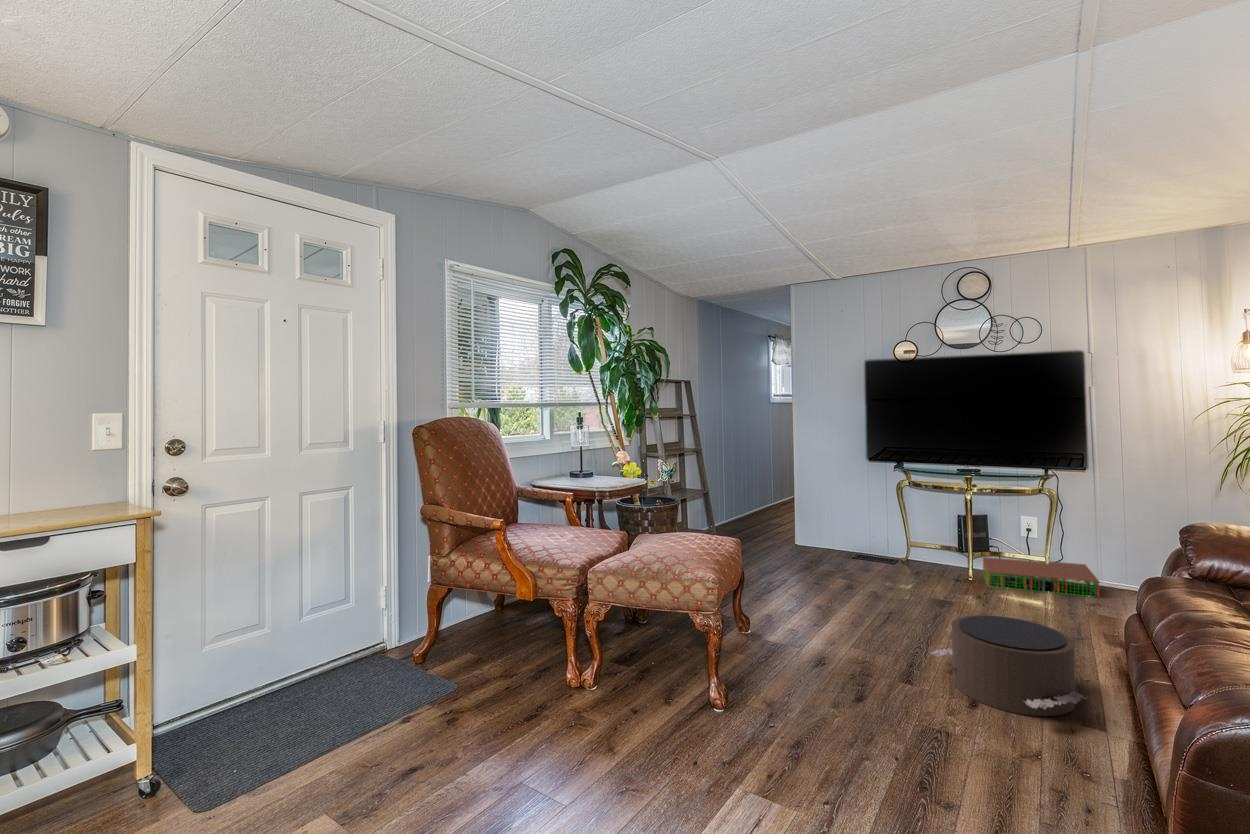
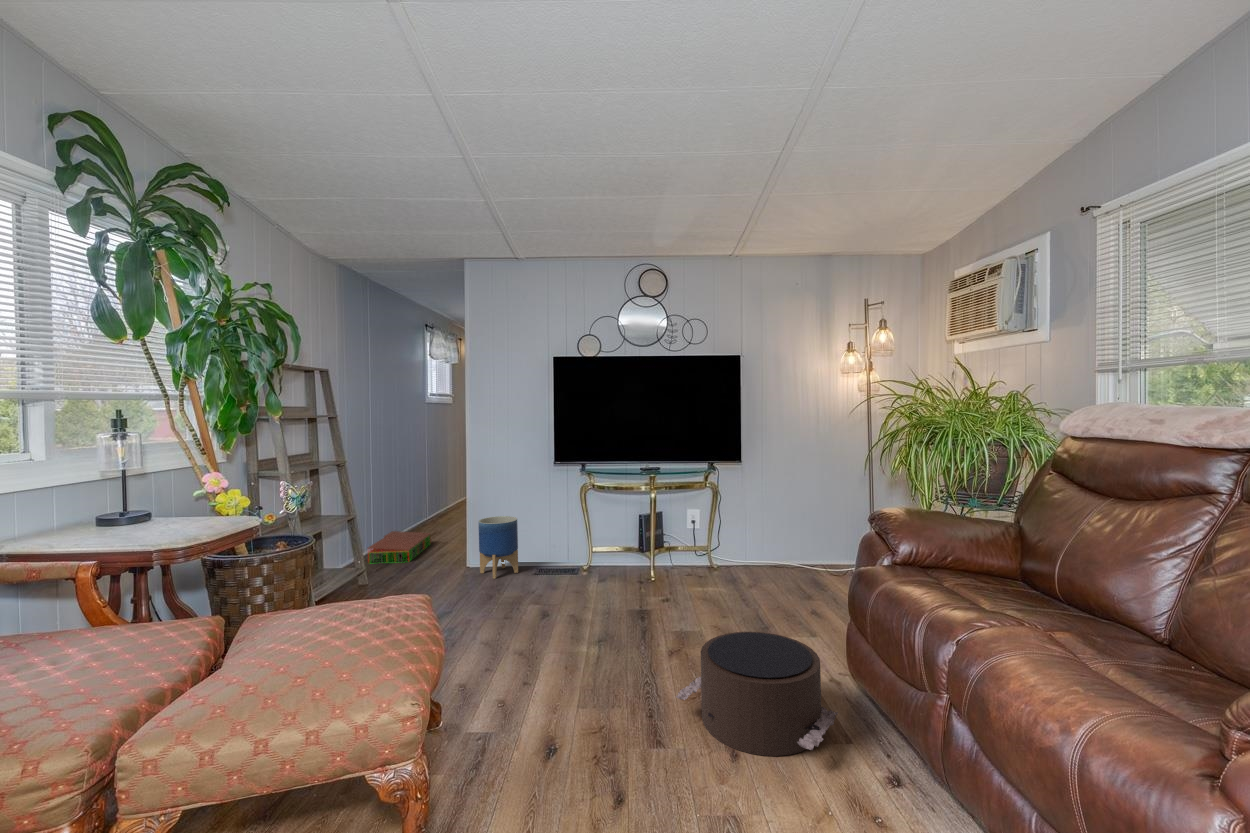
planter: none [802,504,837,556] -> present [478,516,518,579]
storage bin: present [983,557,1099,597] -> present [368,531,431,563]

